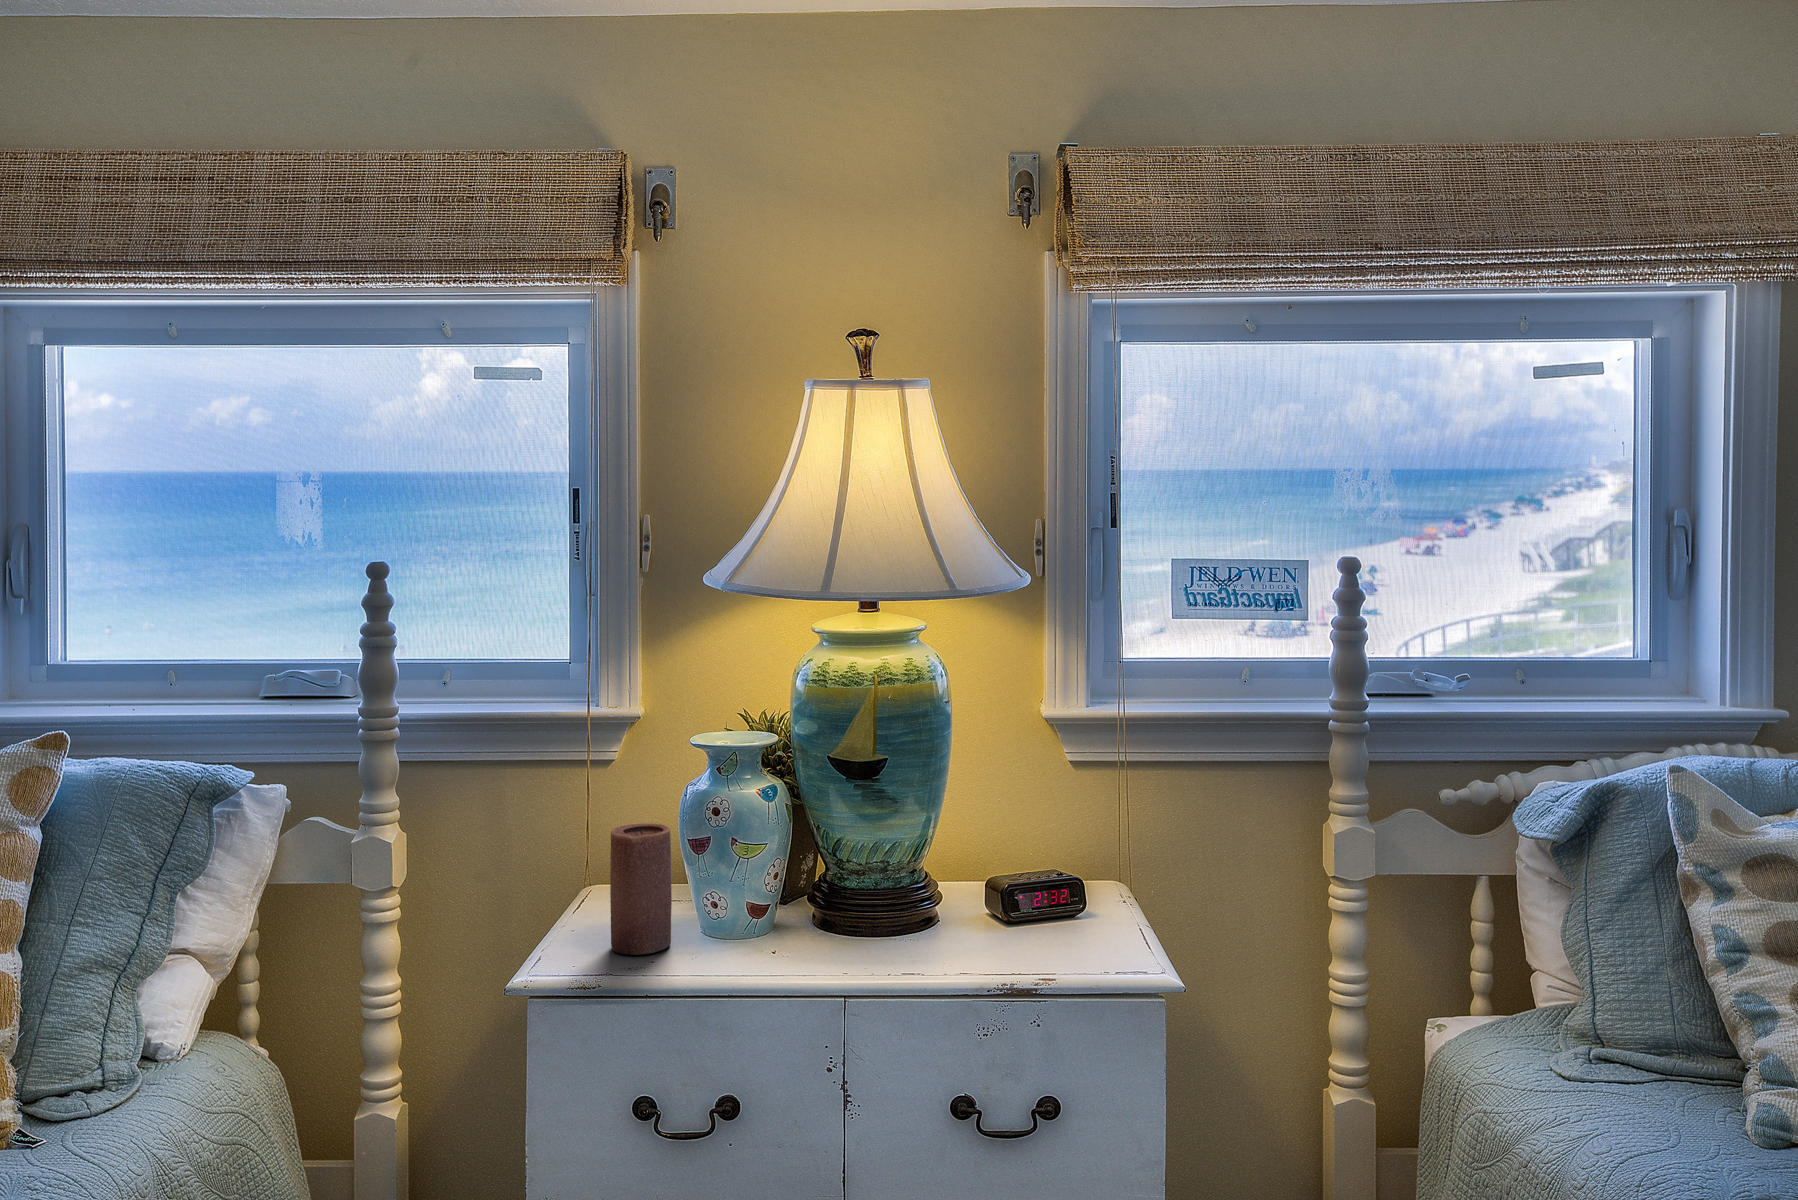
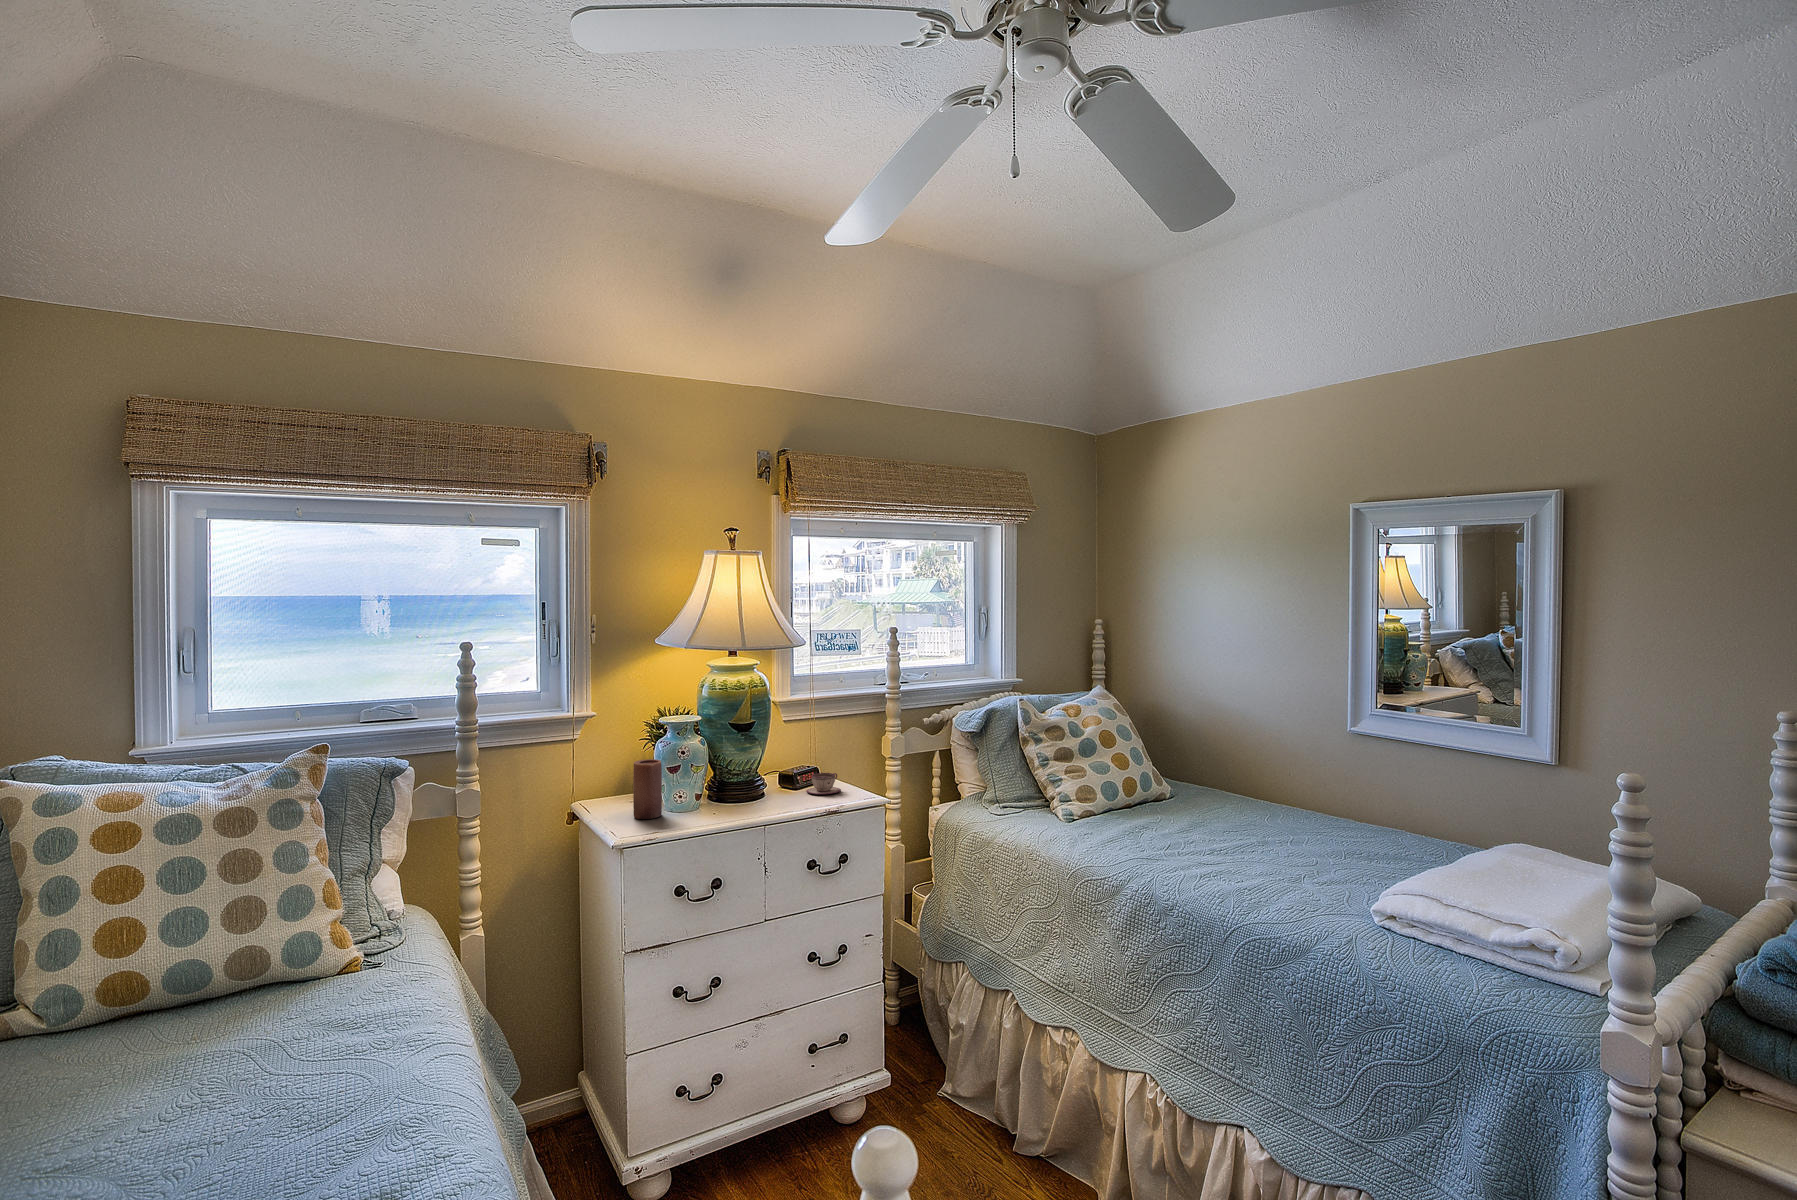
teacup: none [1025,901,1108,959] -> present [806,773,841,794]

